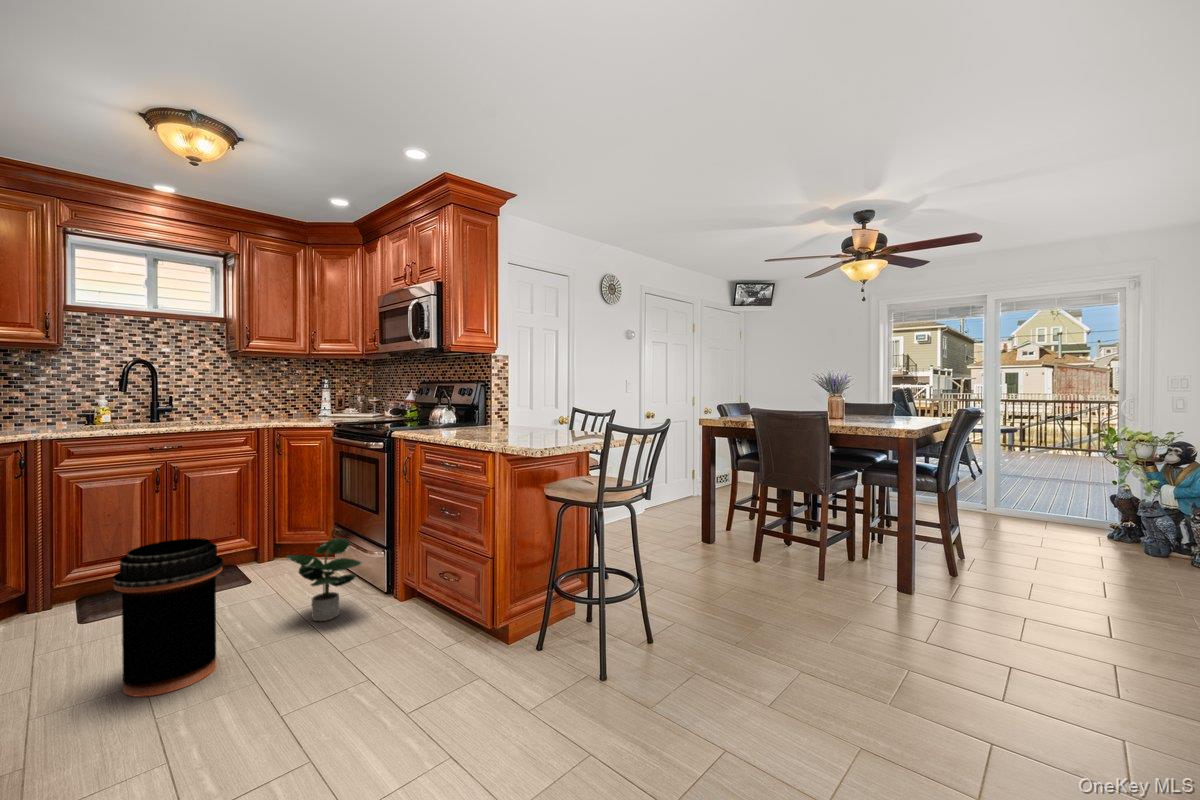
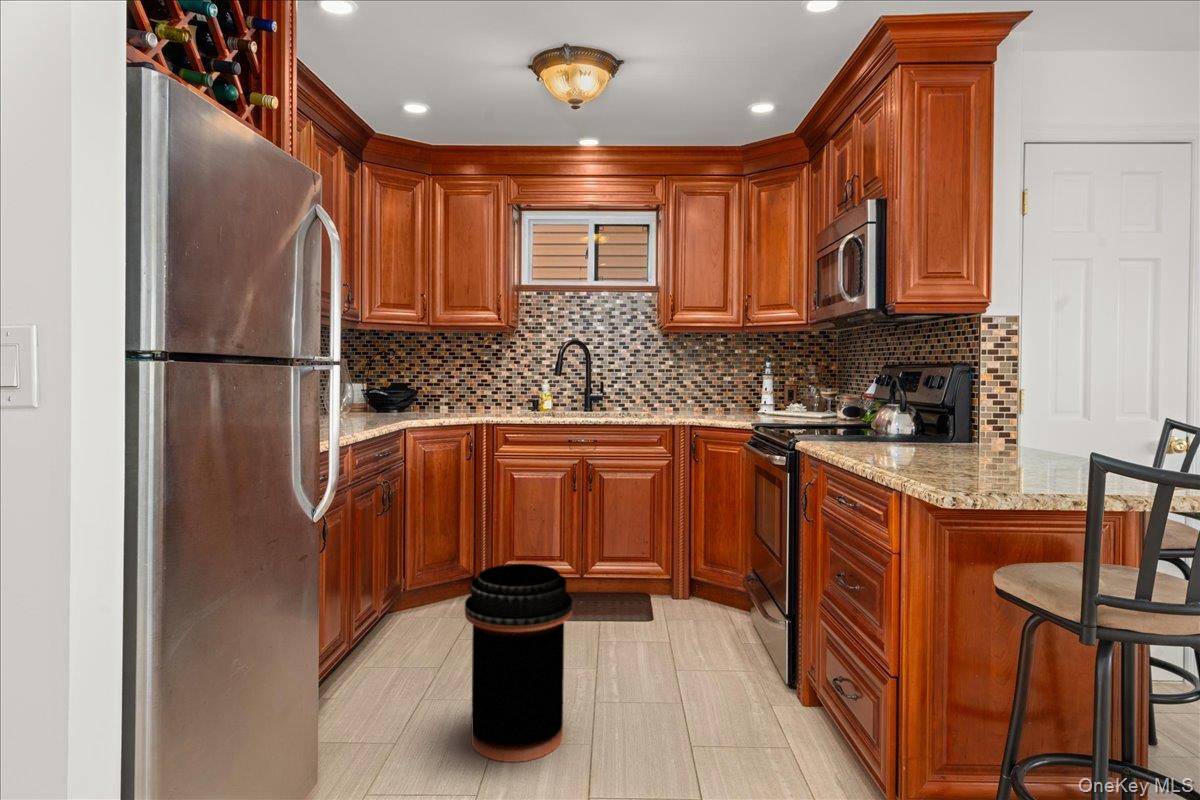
potted plant: present [287,538,362,621] -> none [658,601,757,725]

